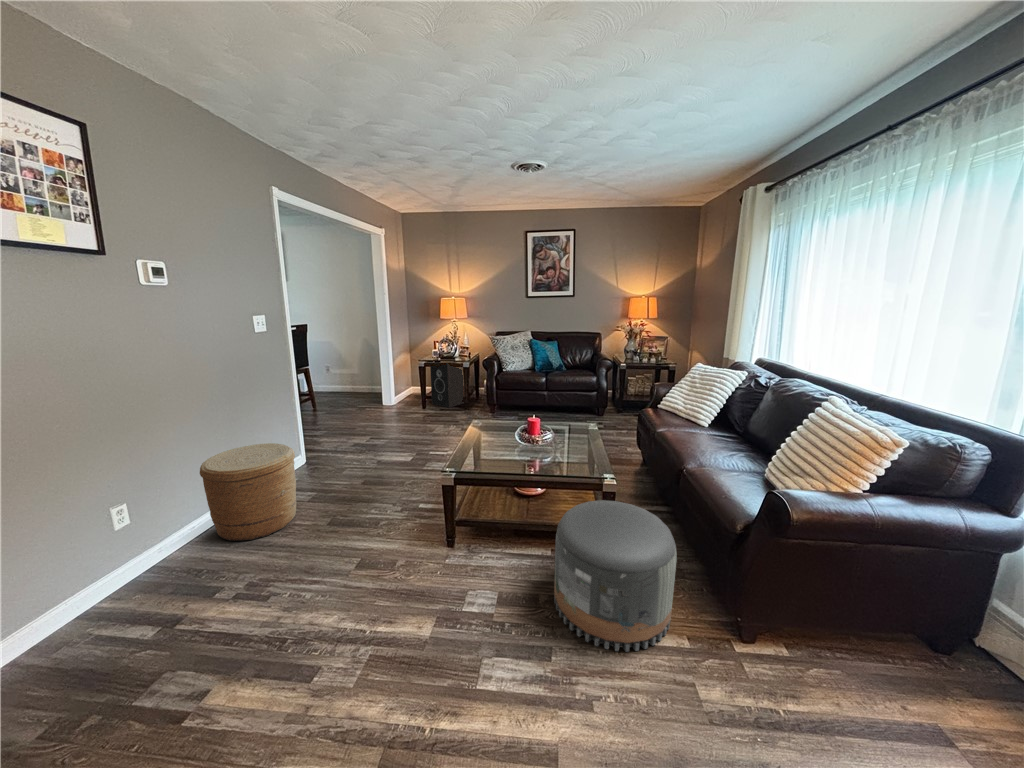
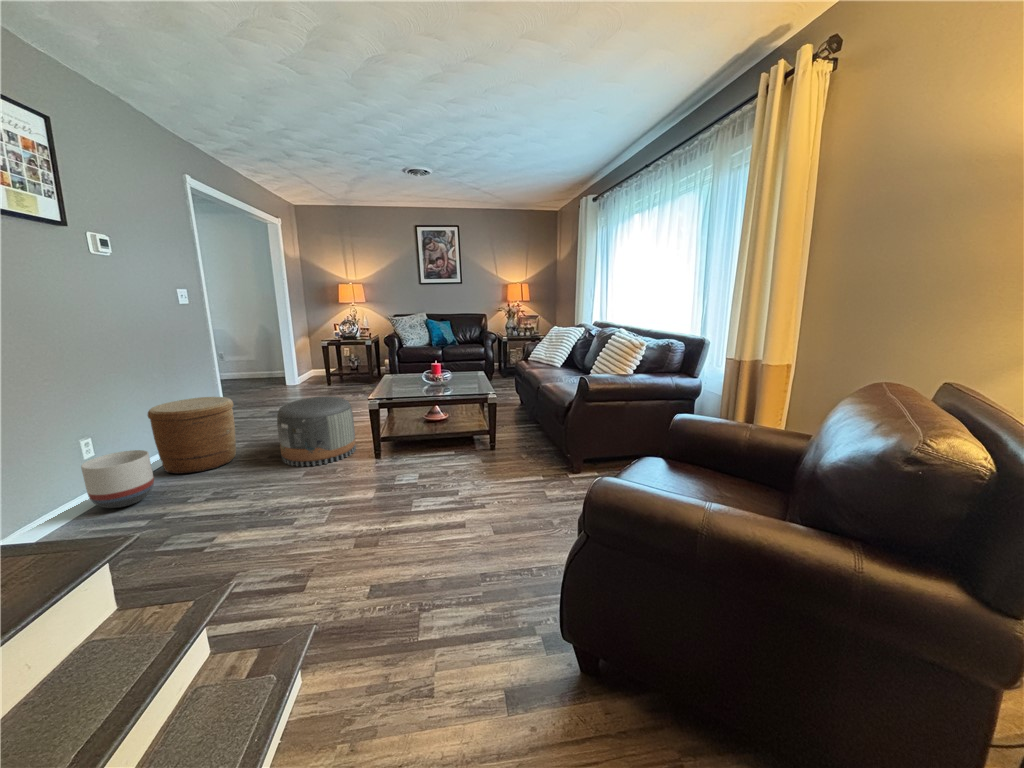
speaker: present [430,363,464,408] -> none [332,340,369,384]
pouf: present [554,500,677,652] -> present [277,397,356,466]
planter: none [99,521,186,599] -> present [81,450,154,508]

